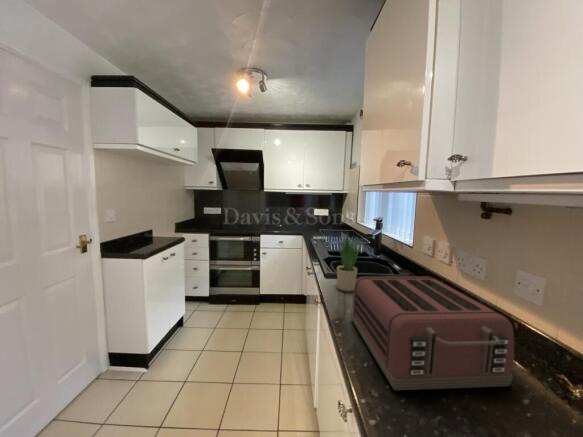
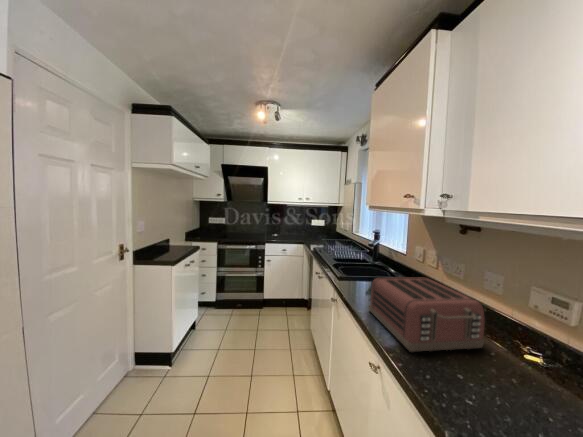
potted plant: present [337,232,362,292] -> none [351,243,371,291]

